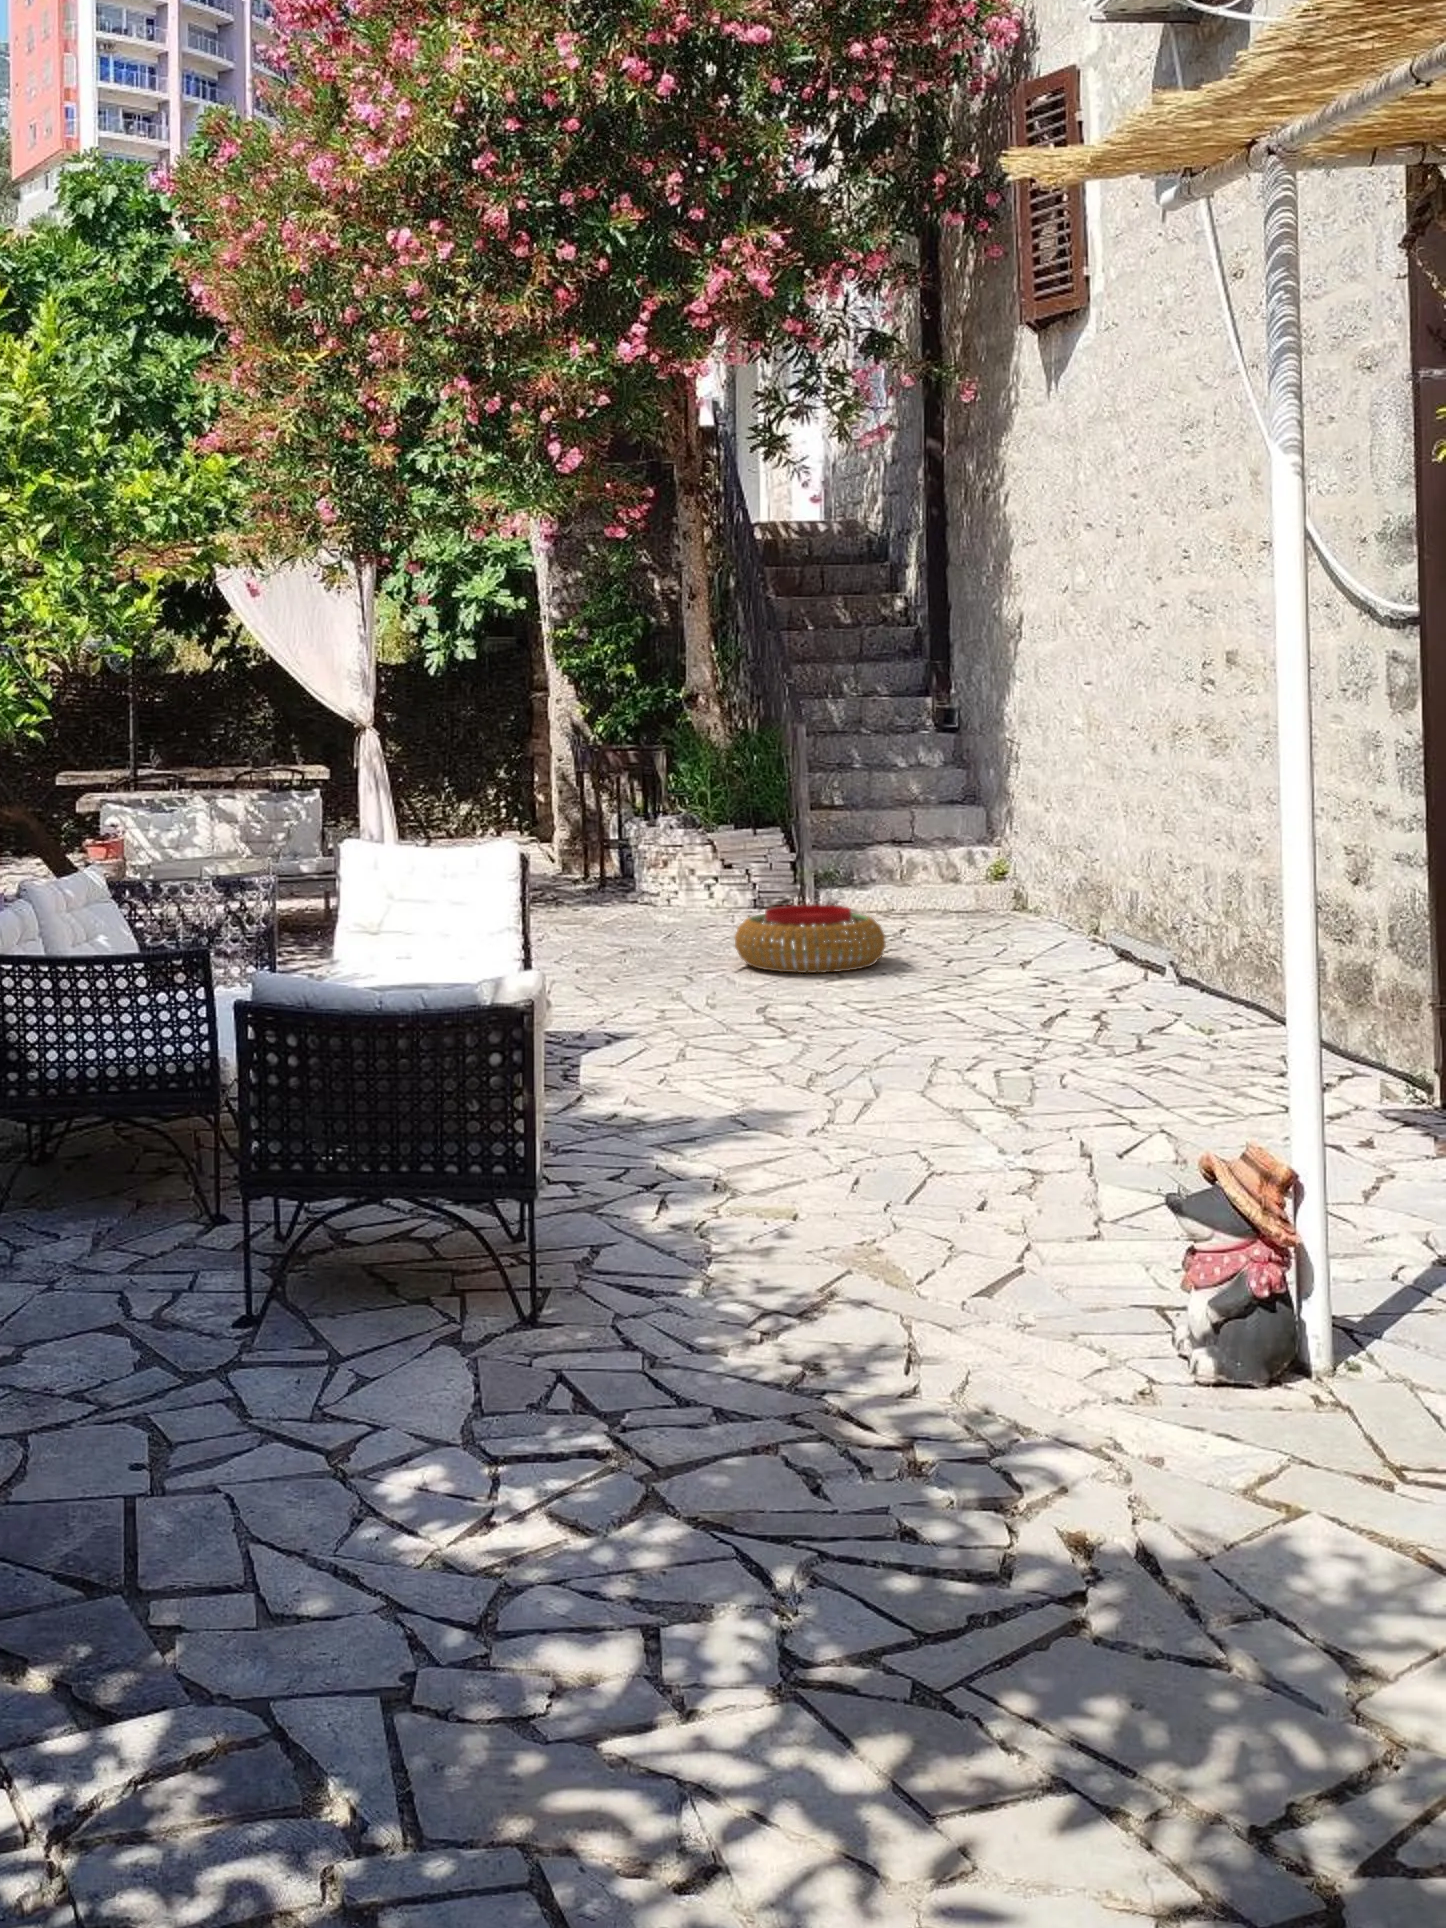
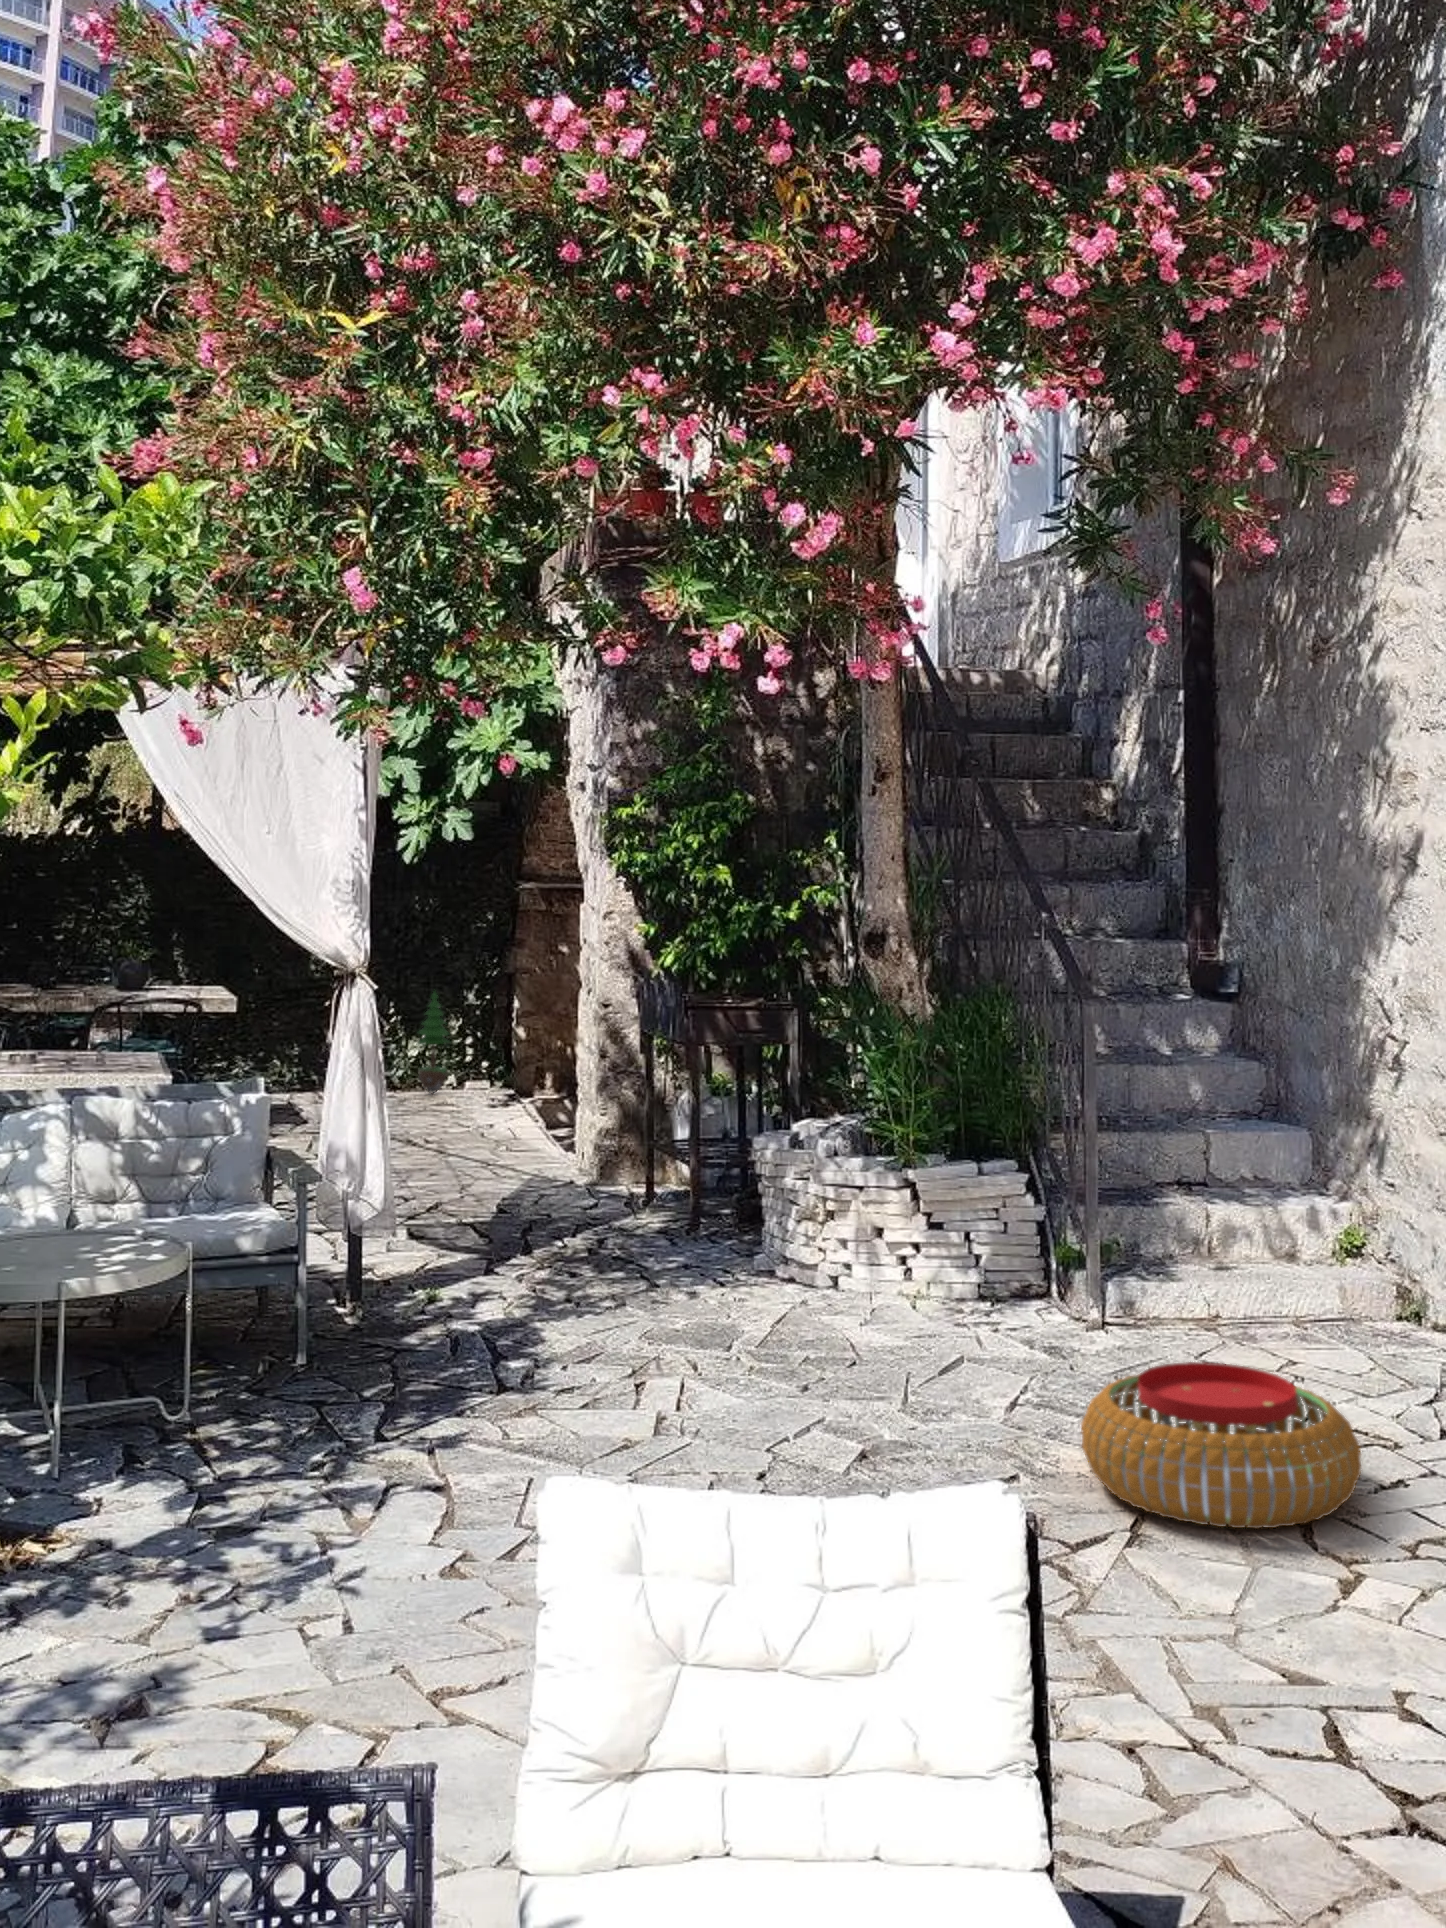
potted tree: none [460,767,485,839] -> present [416,992,451,1093]

